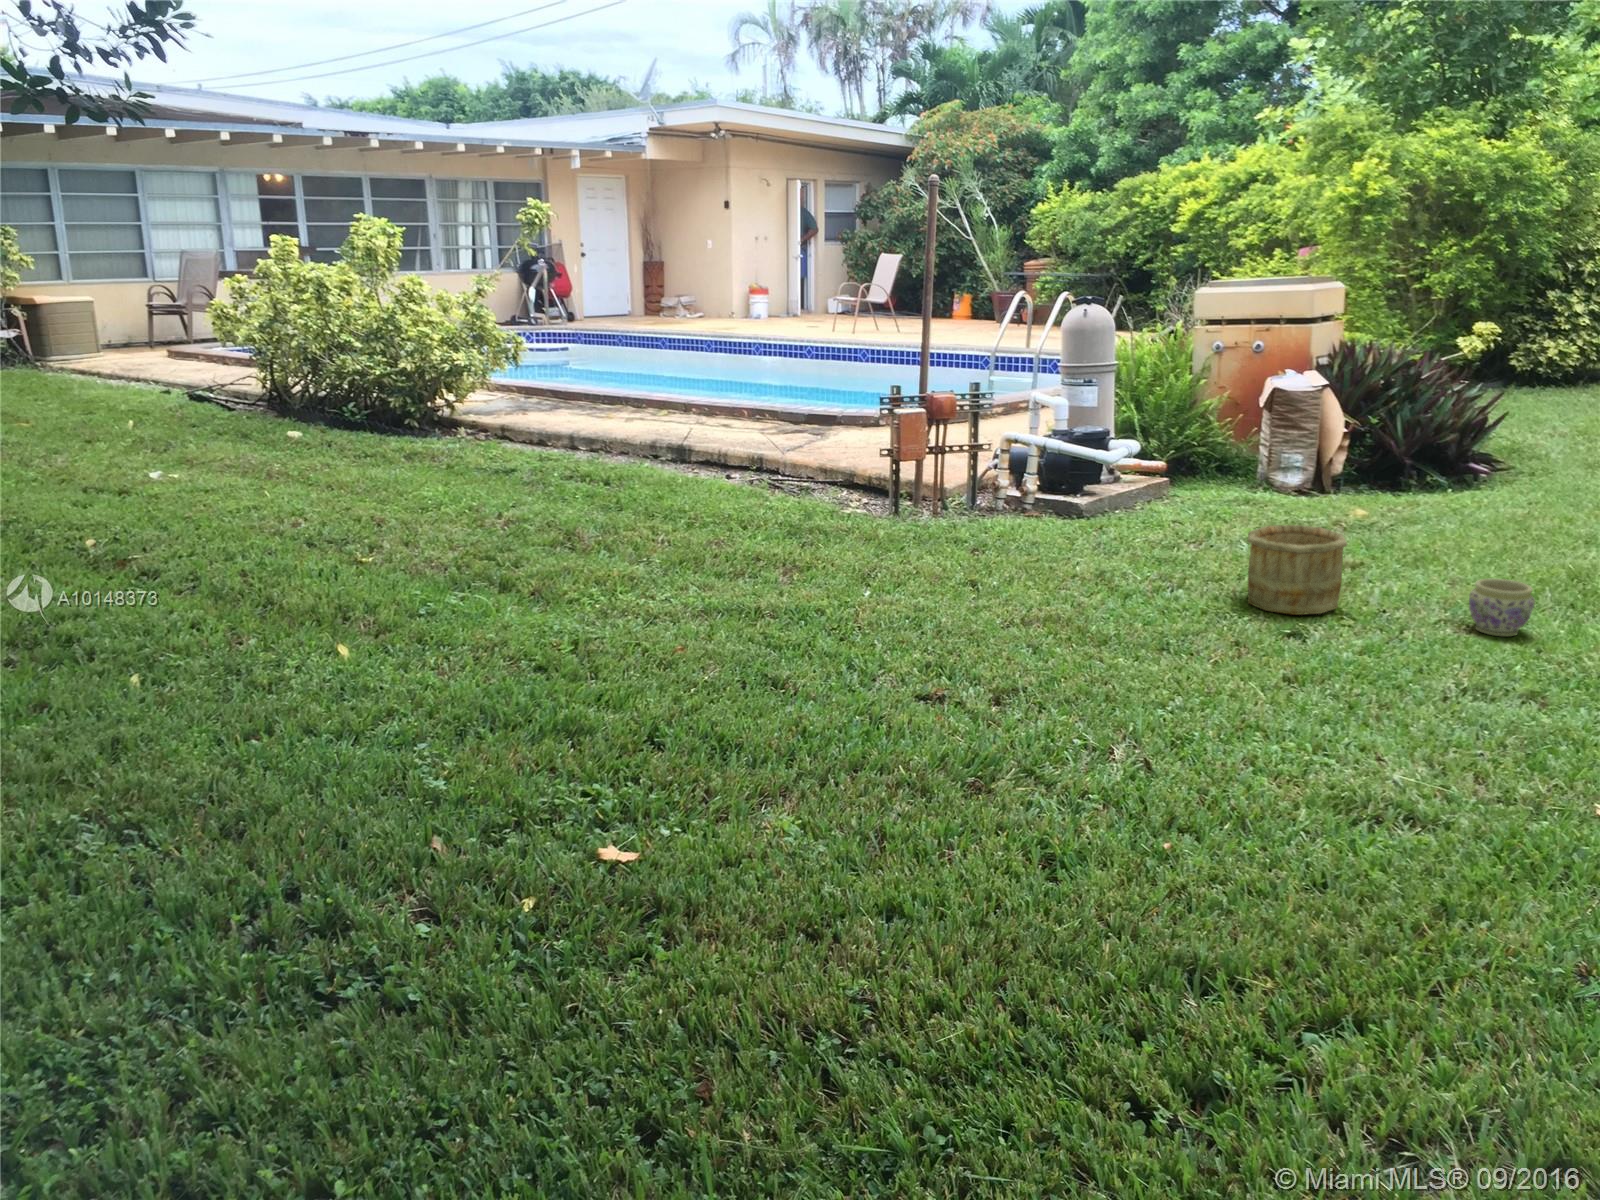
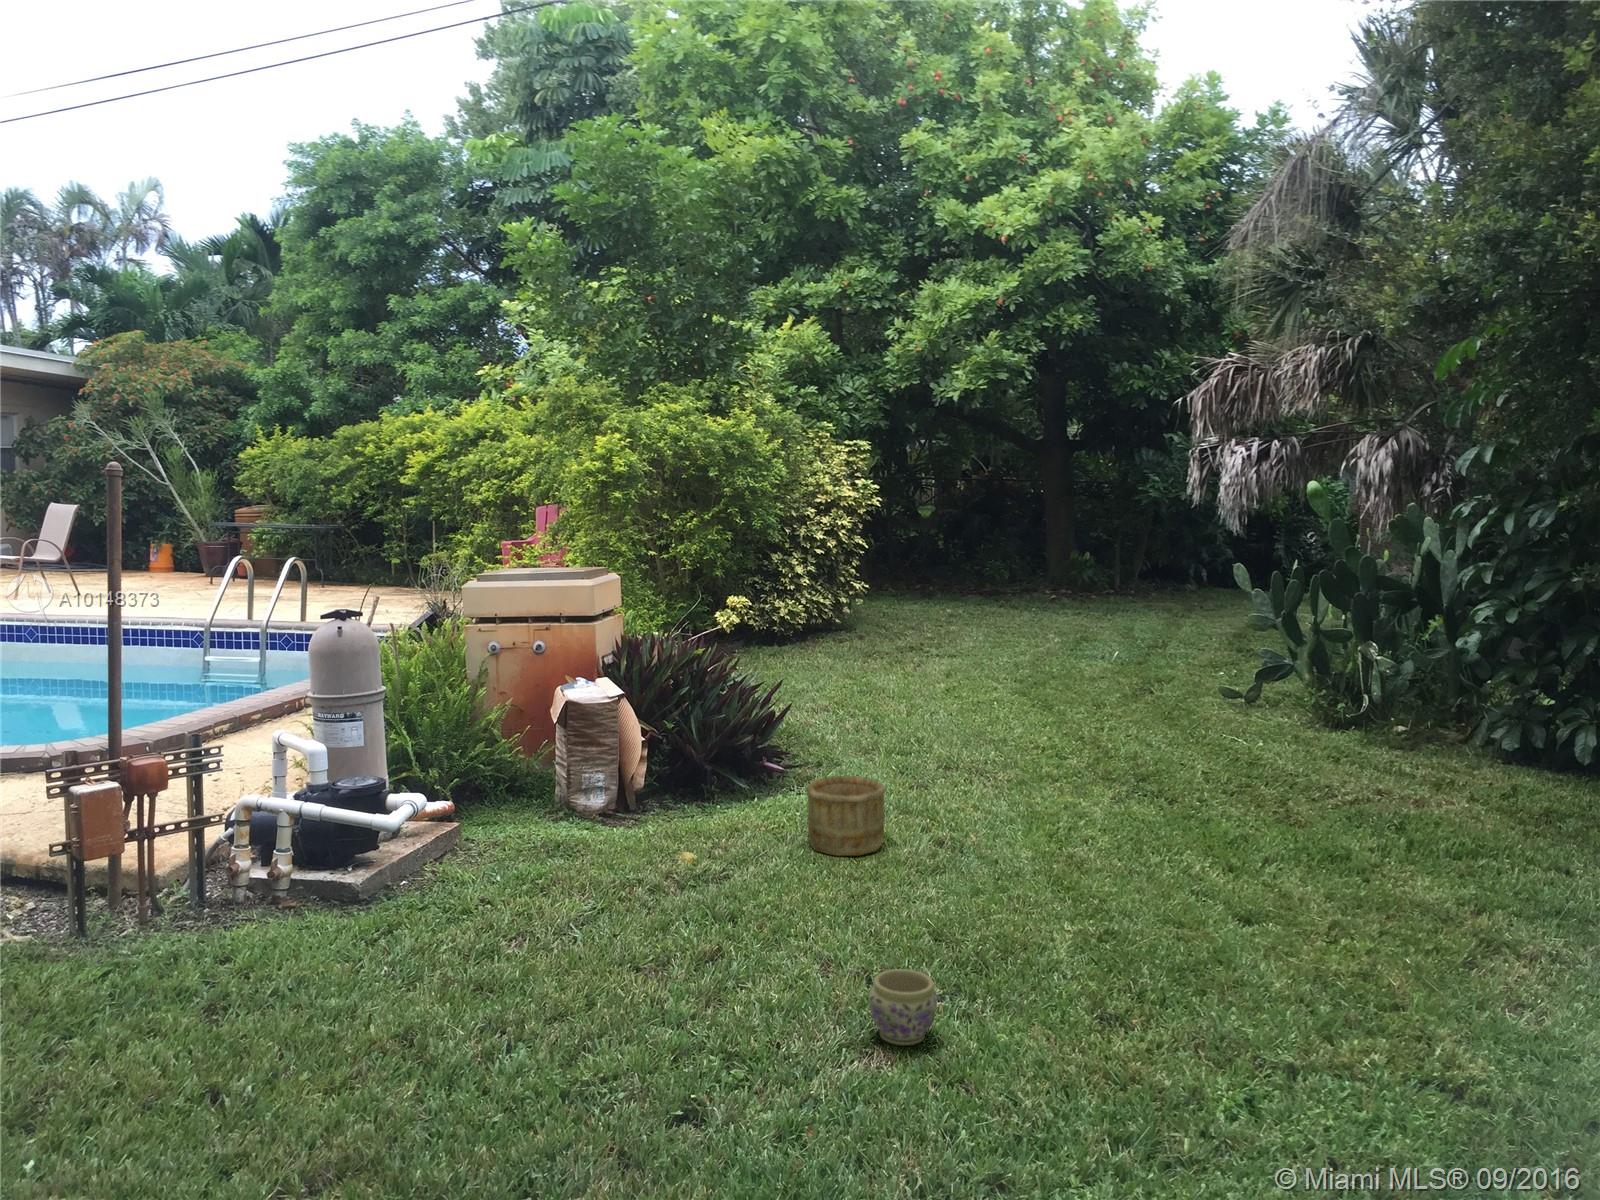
wooden bucket: present [1248,525,1347,615] -> present [805,776,886,856]

